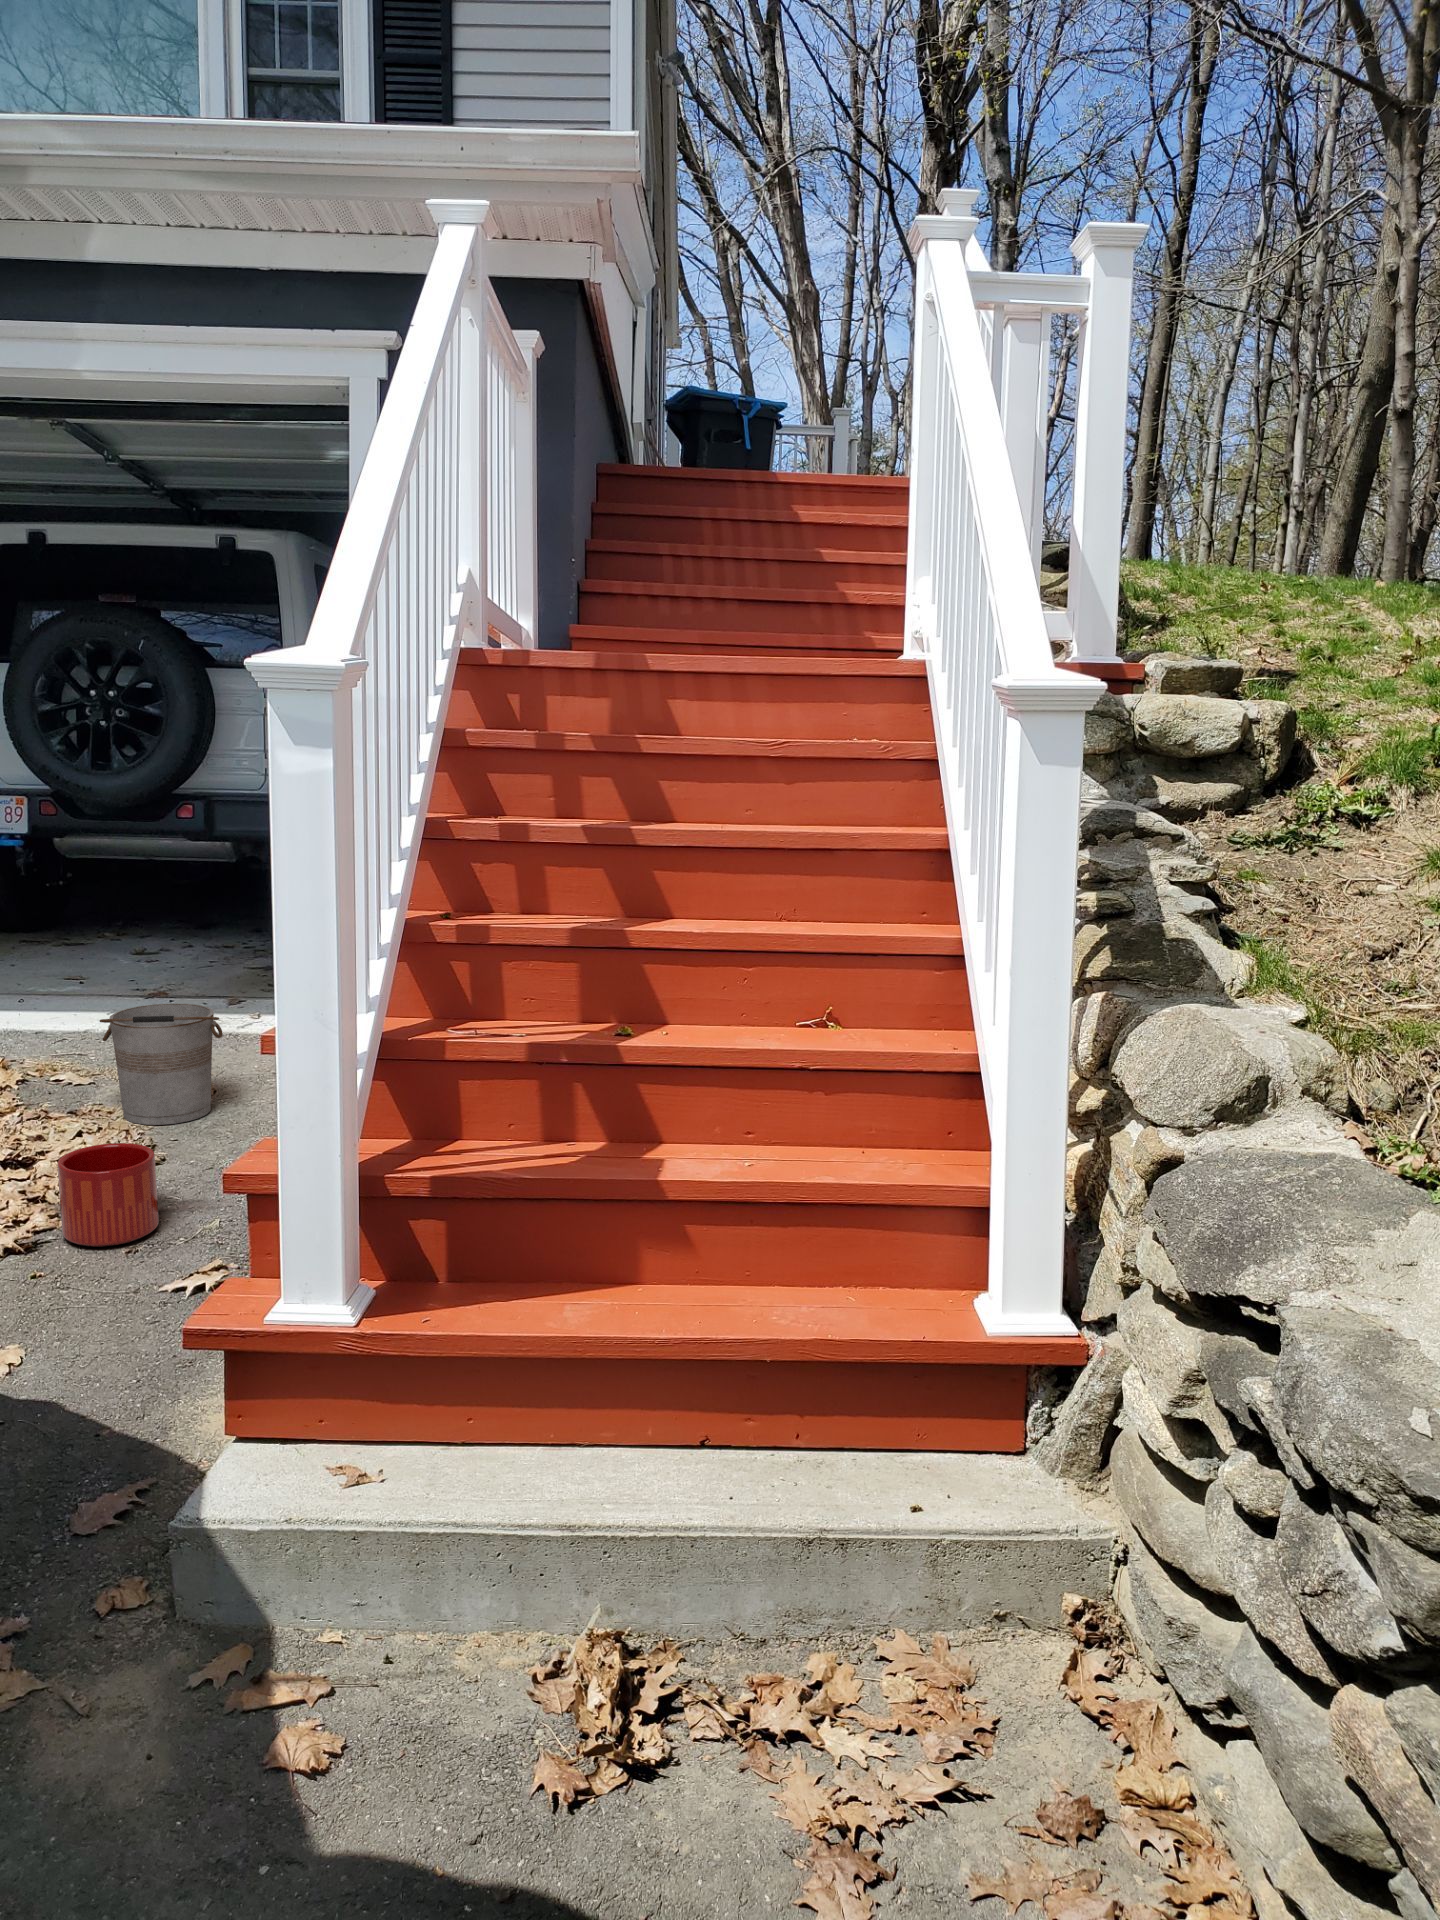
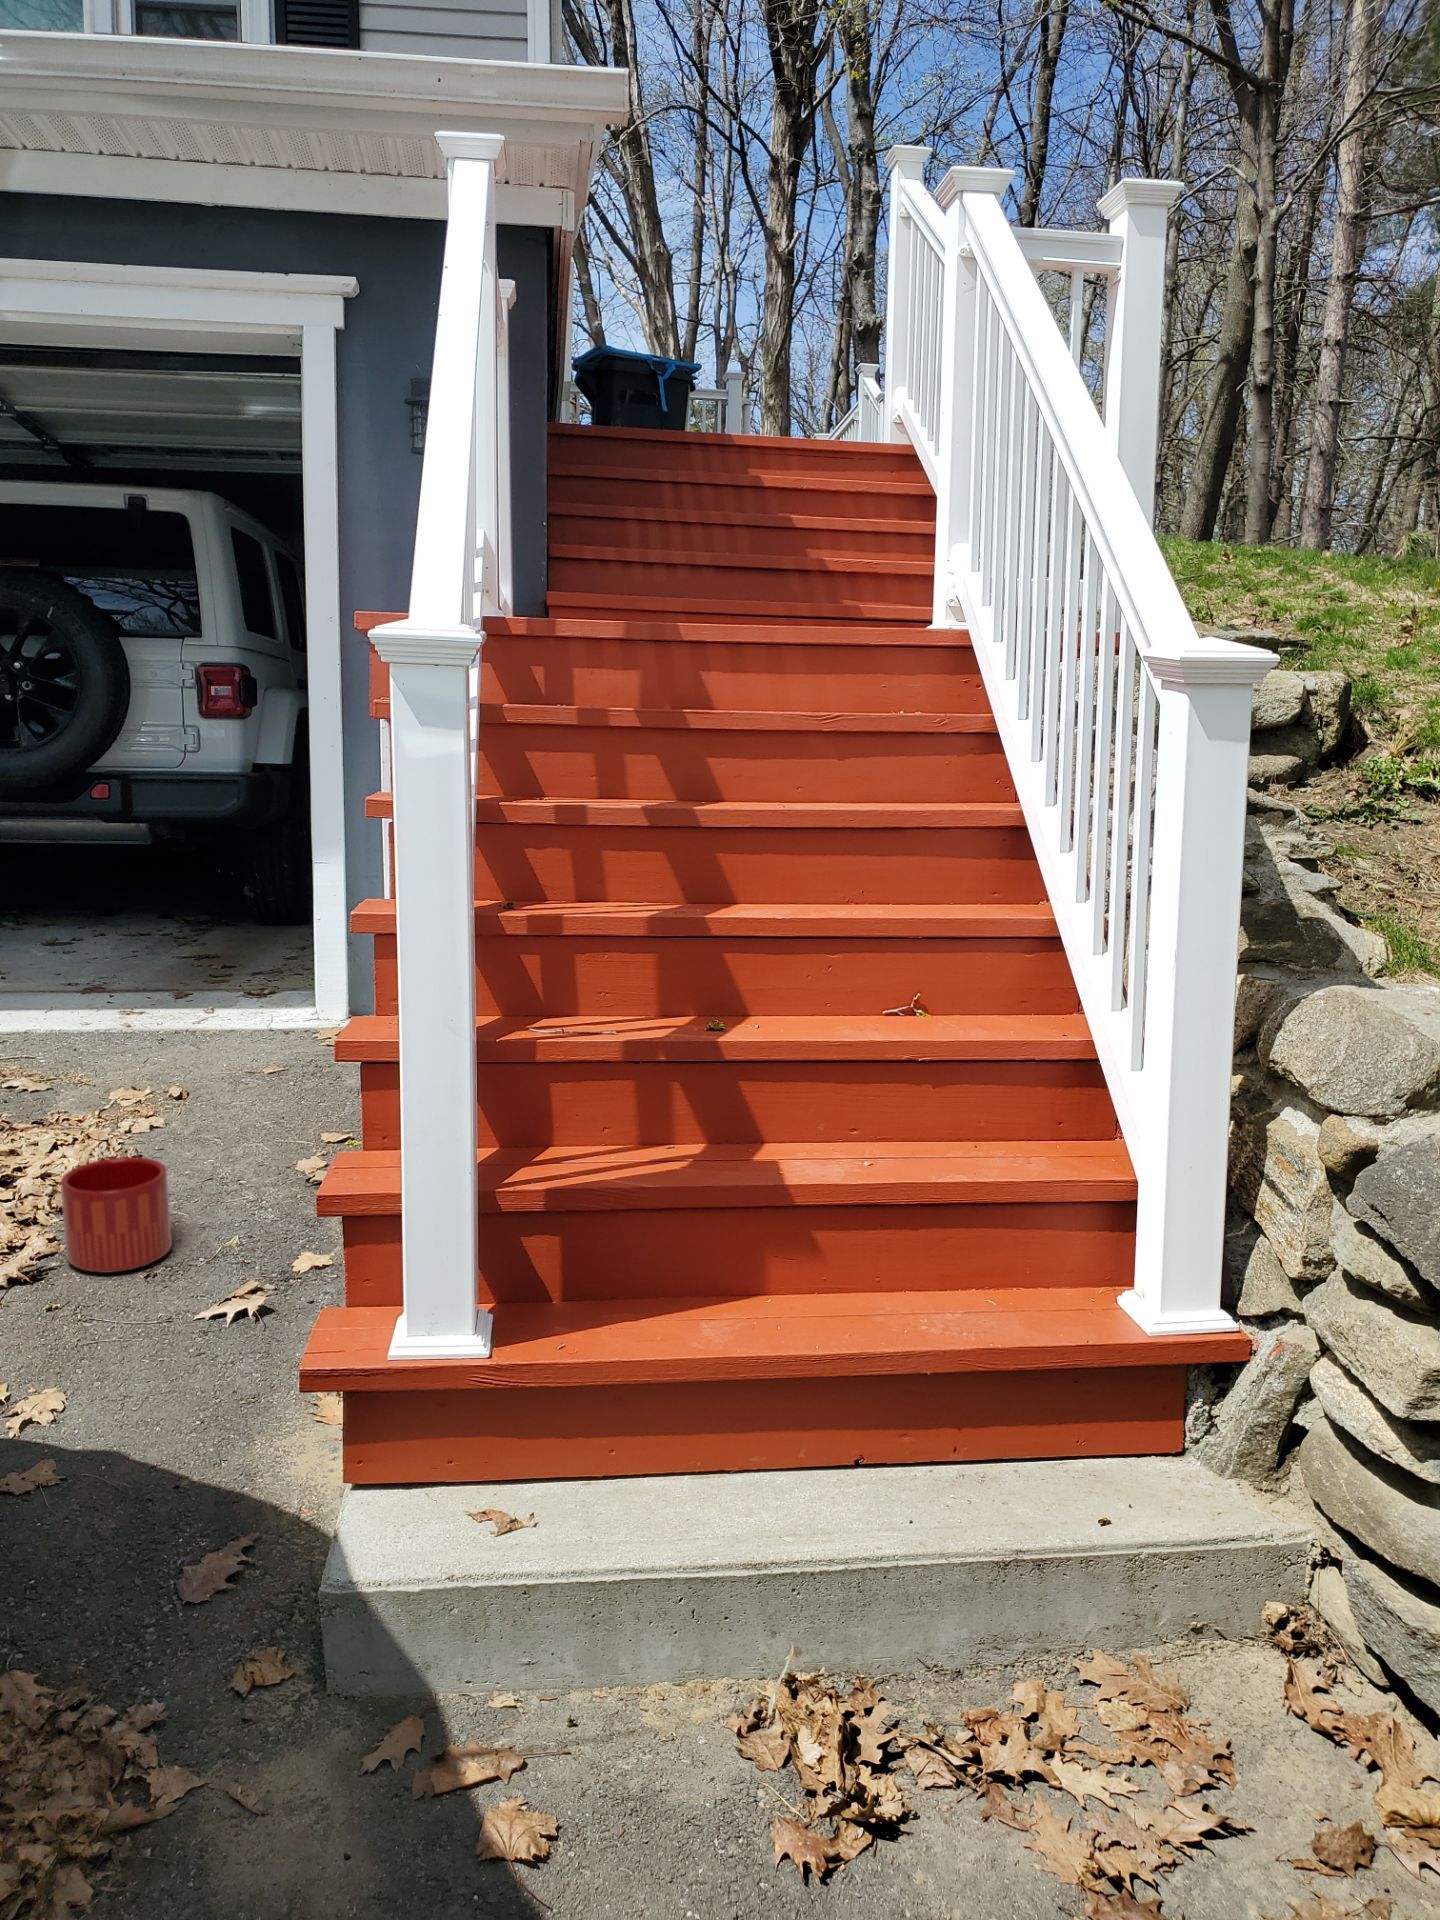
bucket: present [100,1003,223,1125] -> none [71,999,205,1133]

